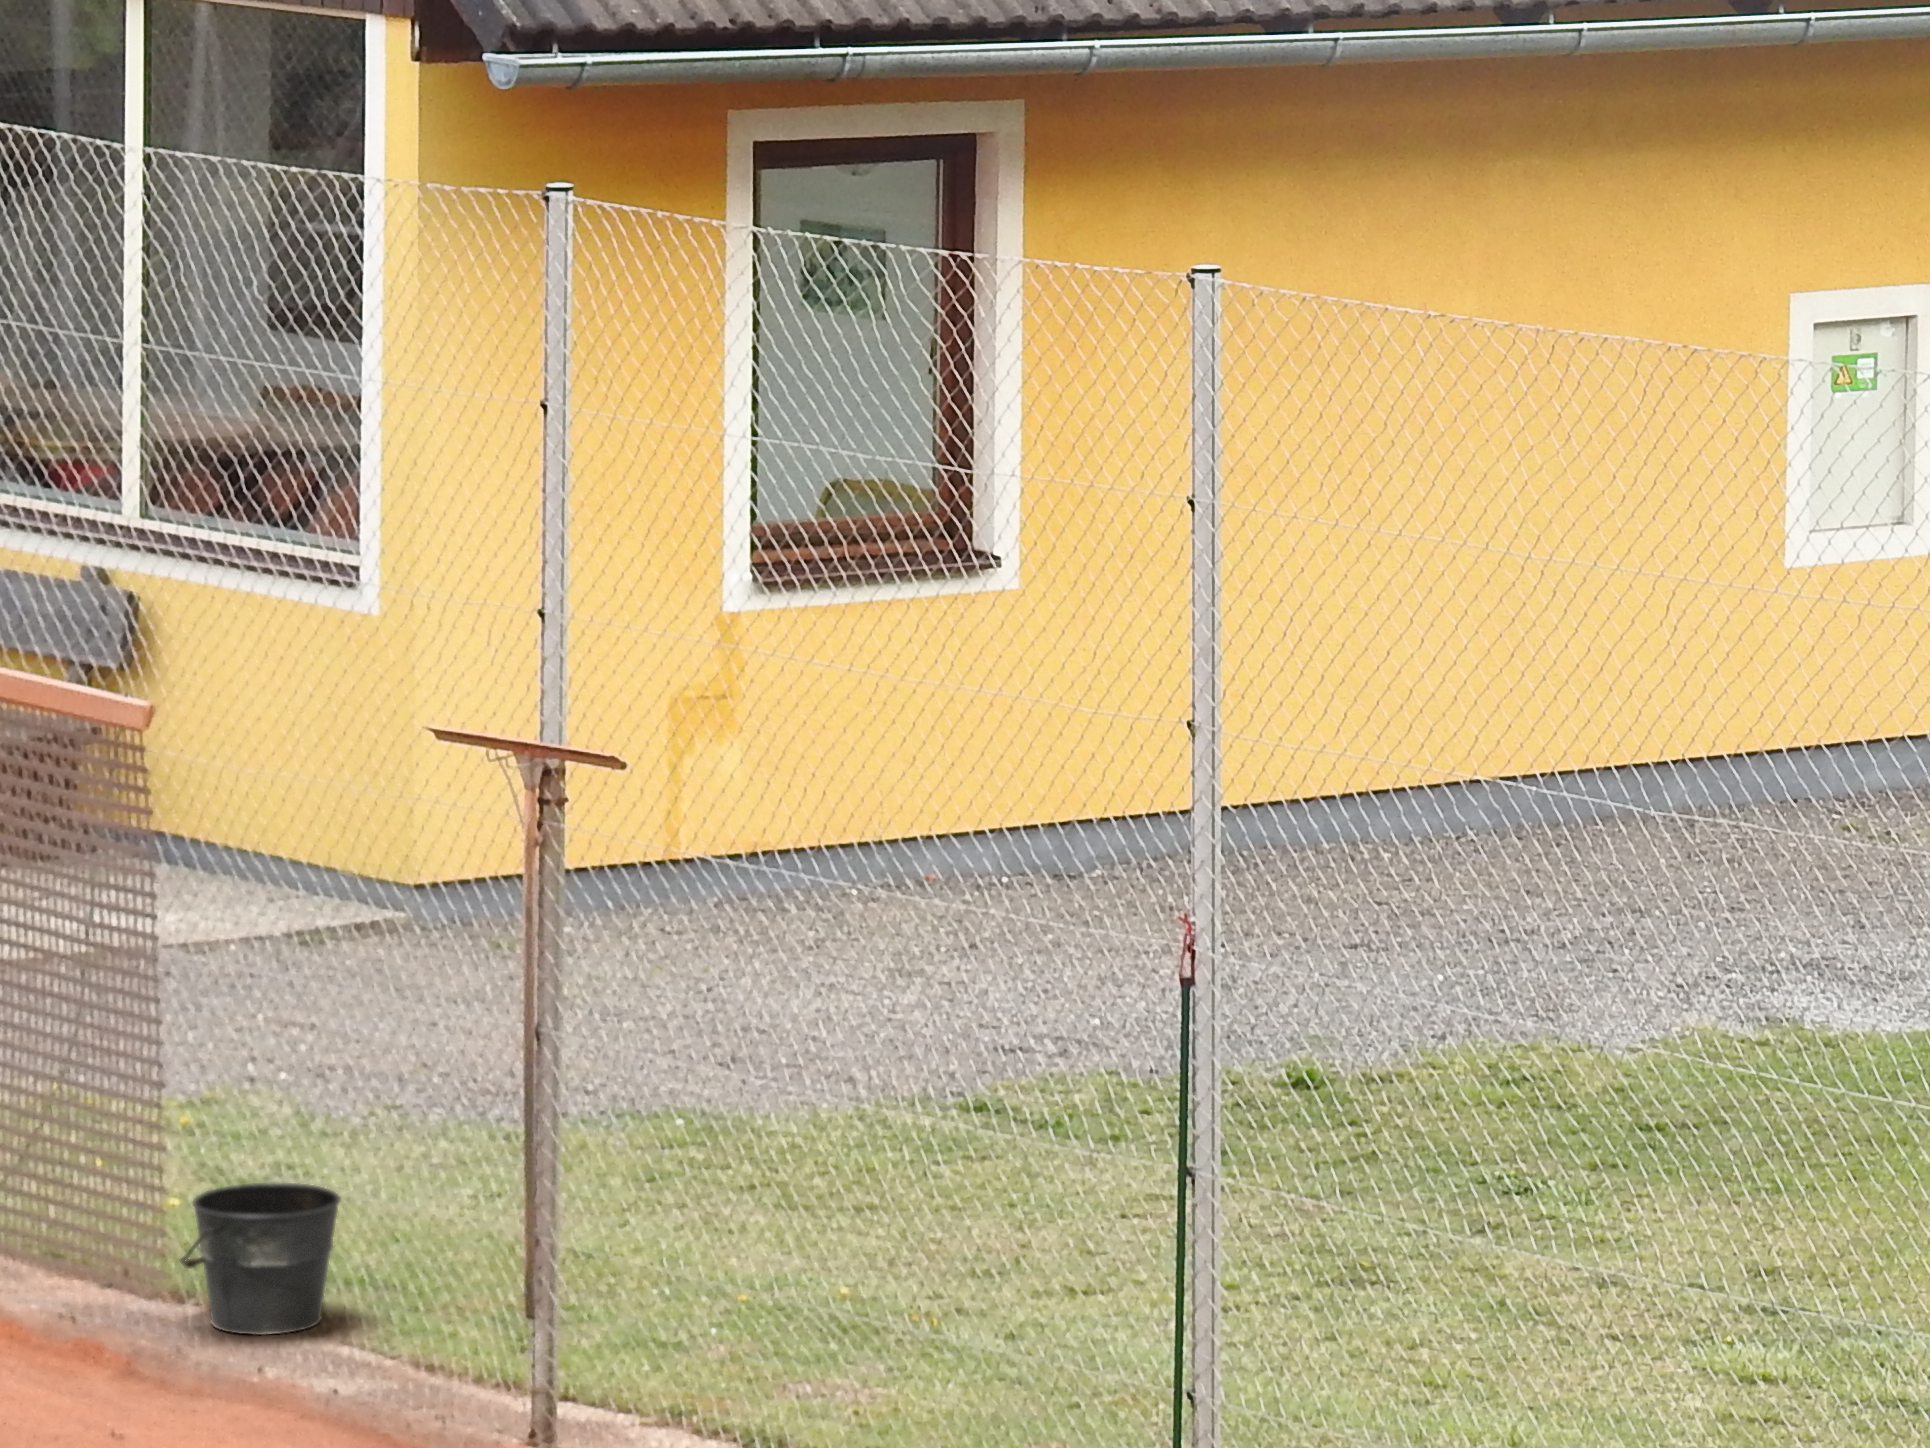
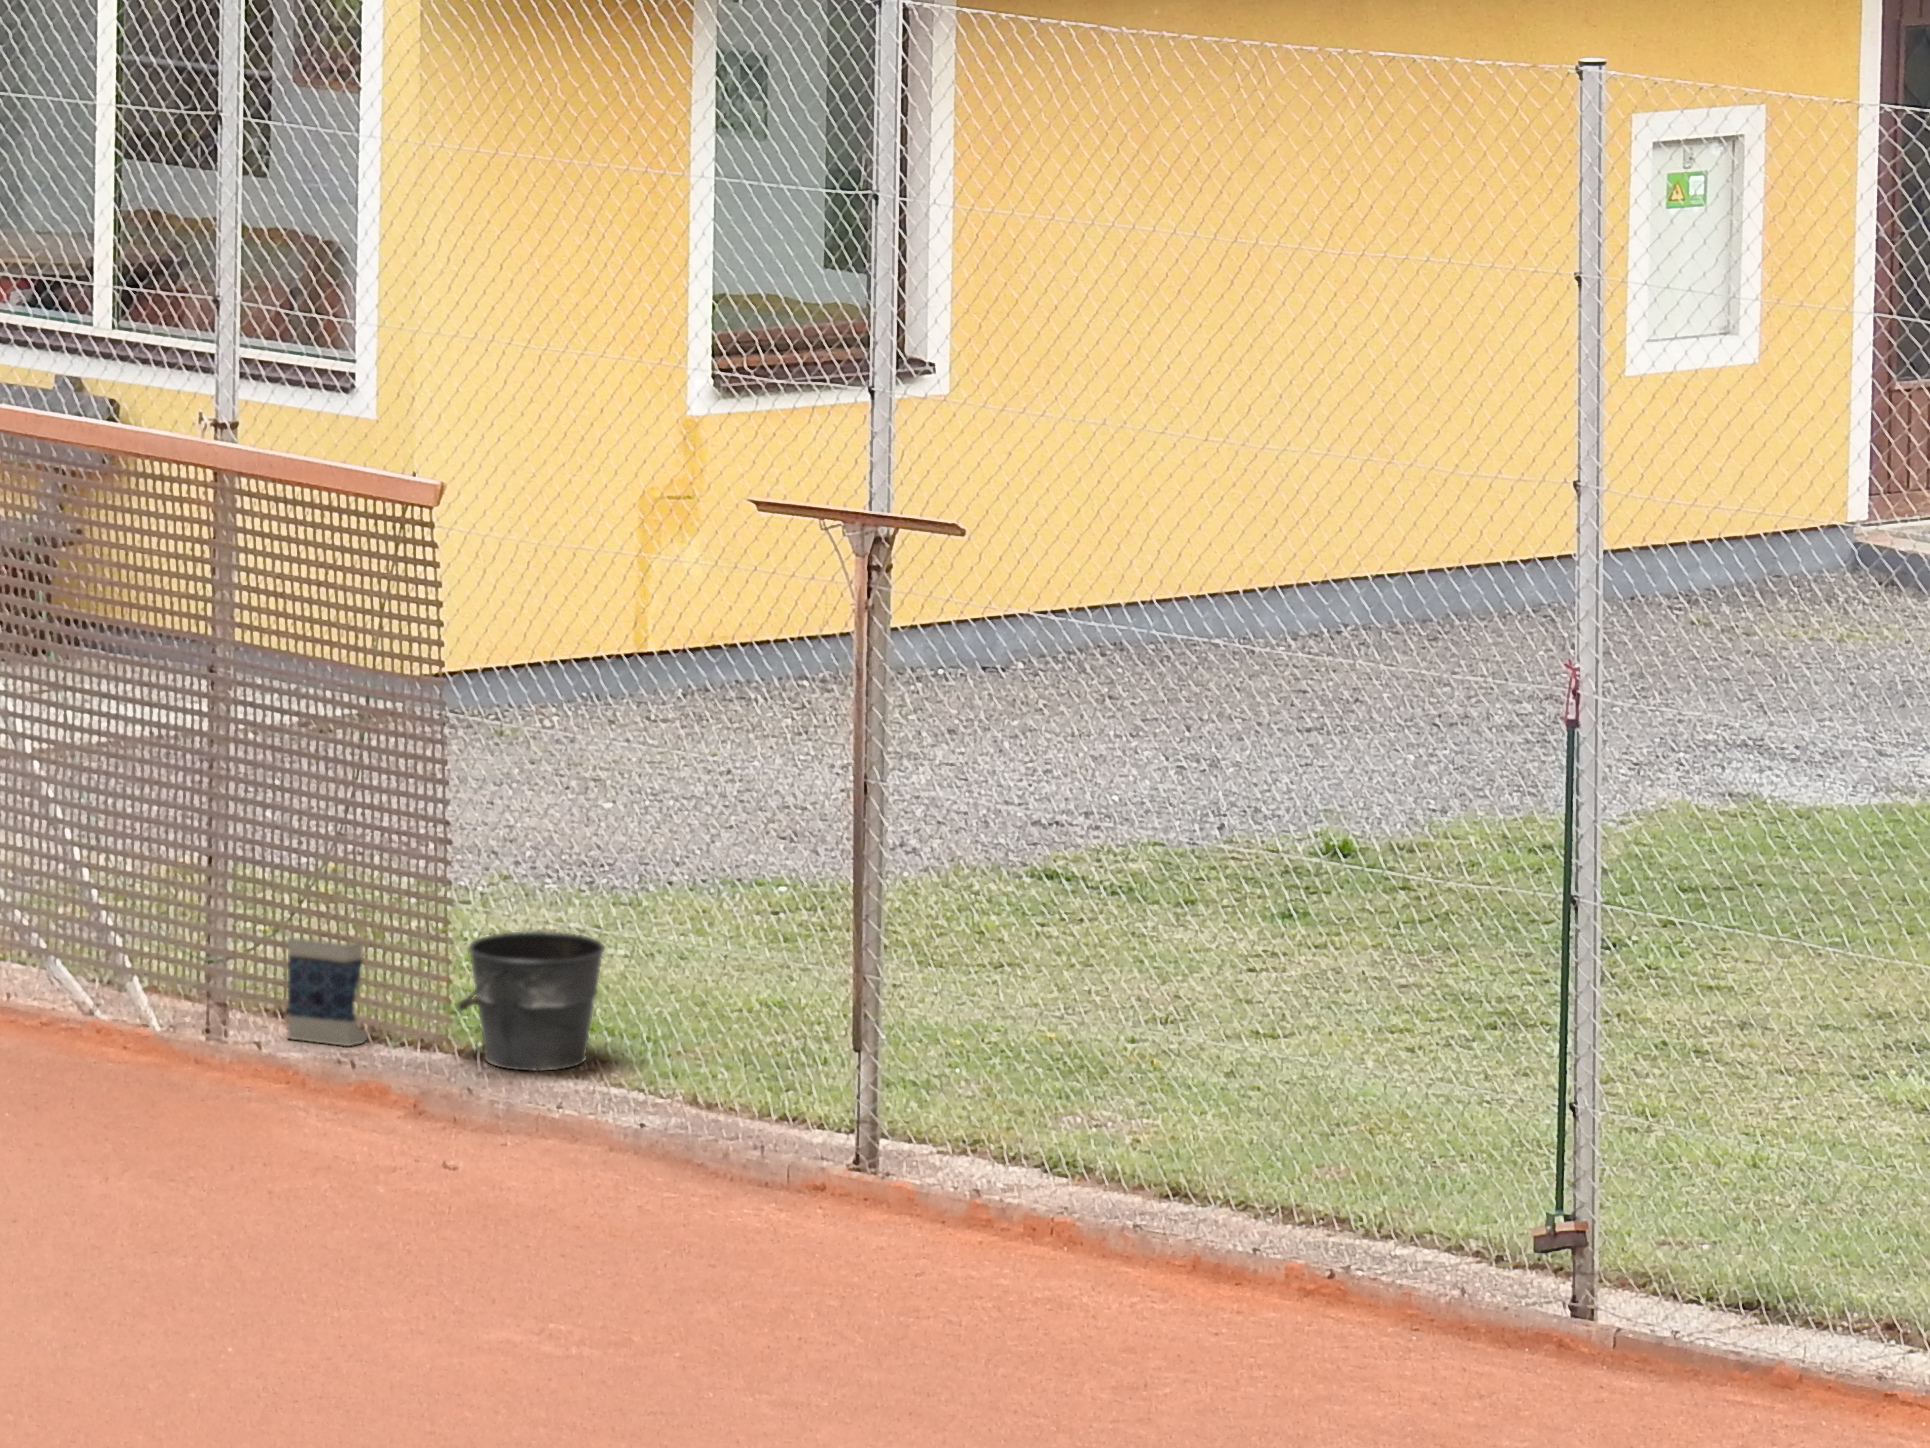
bag: none [15,1100,101,1306] -> present [287,936,368,1046]

